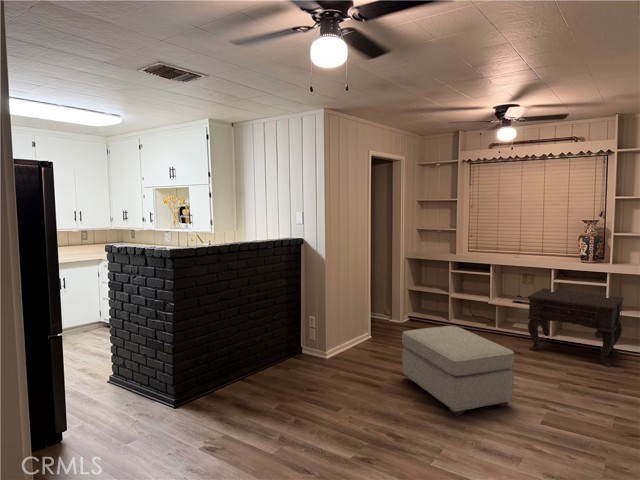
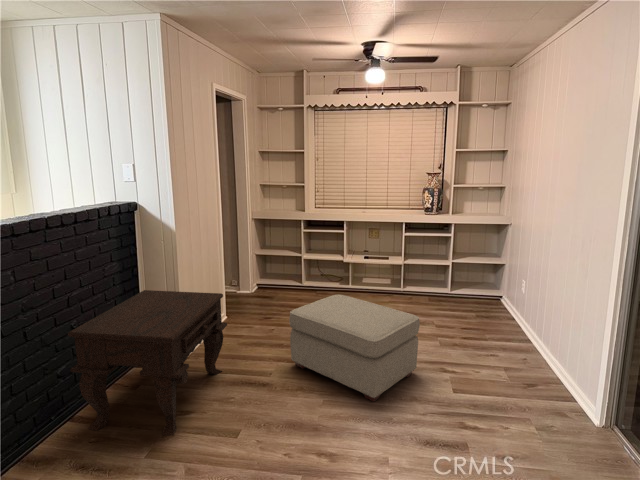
side table: present [528,288,624,367] -> present [68,290,227,436]

